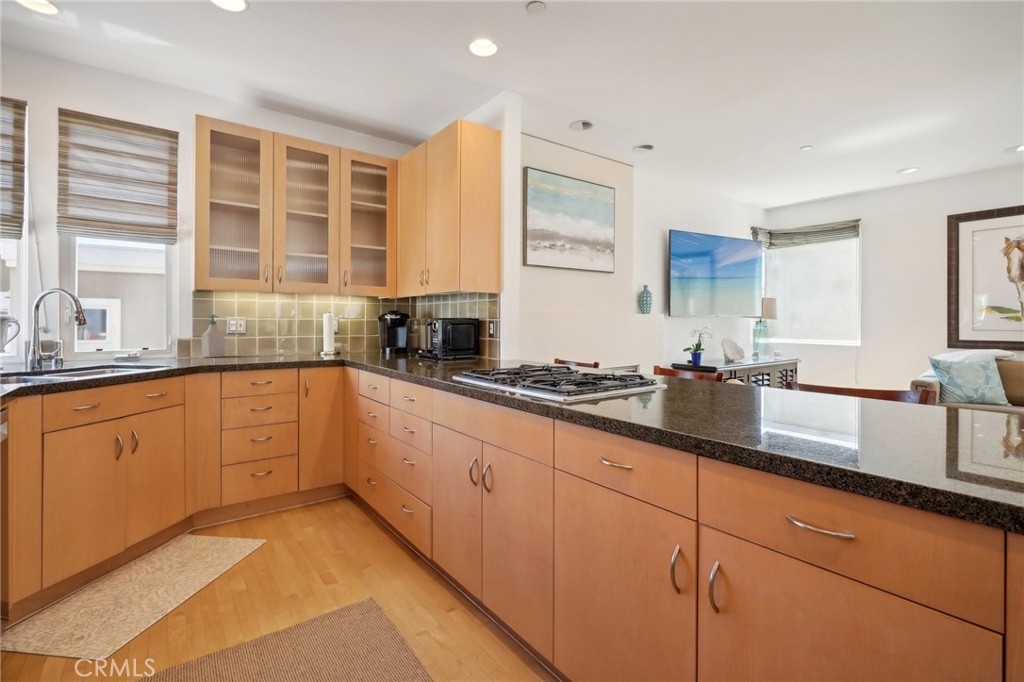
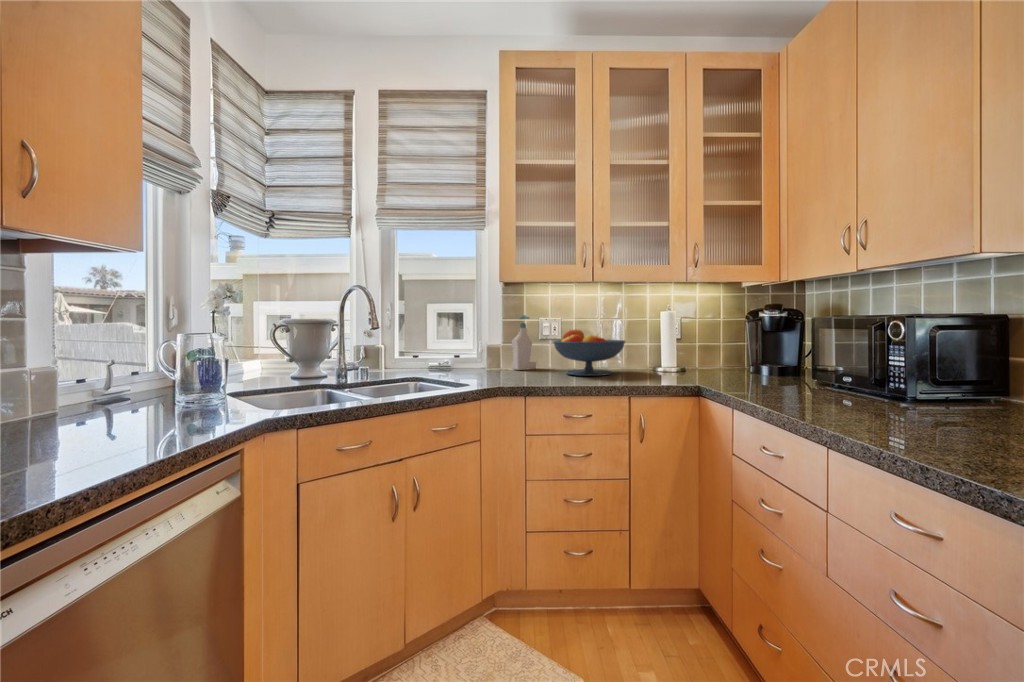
fruit bowl: none [241,326,298,358] -> present [553,329,625,376]

